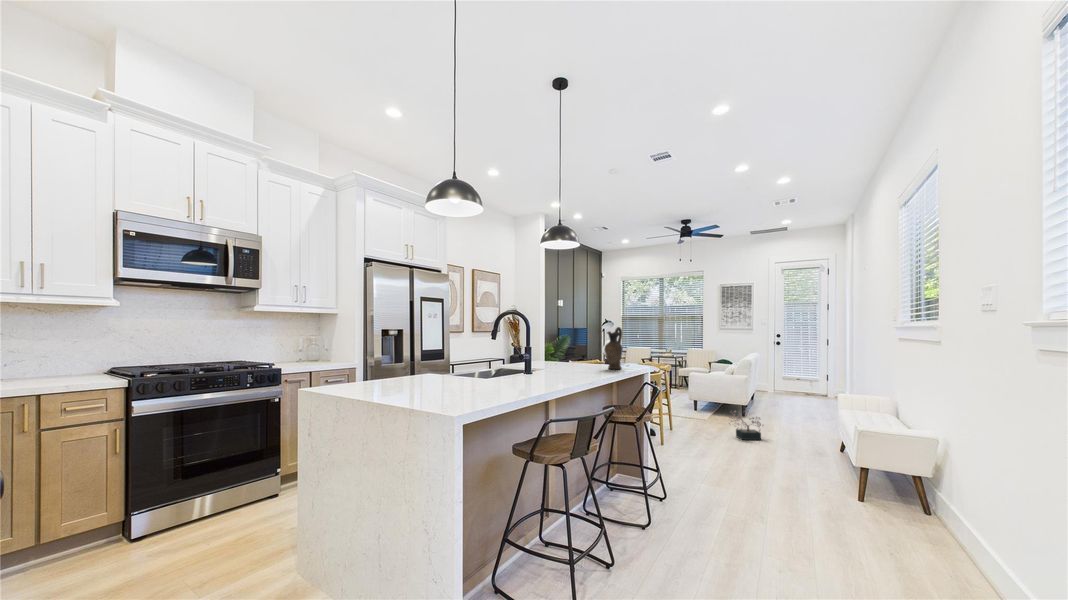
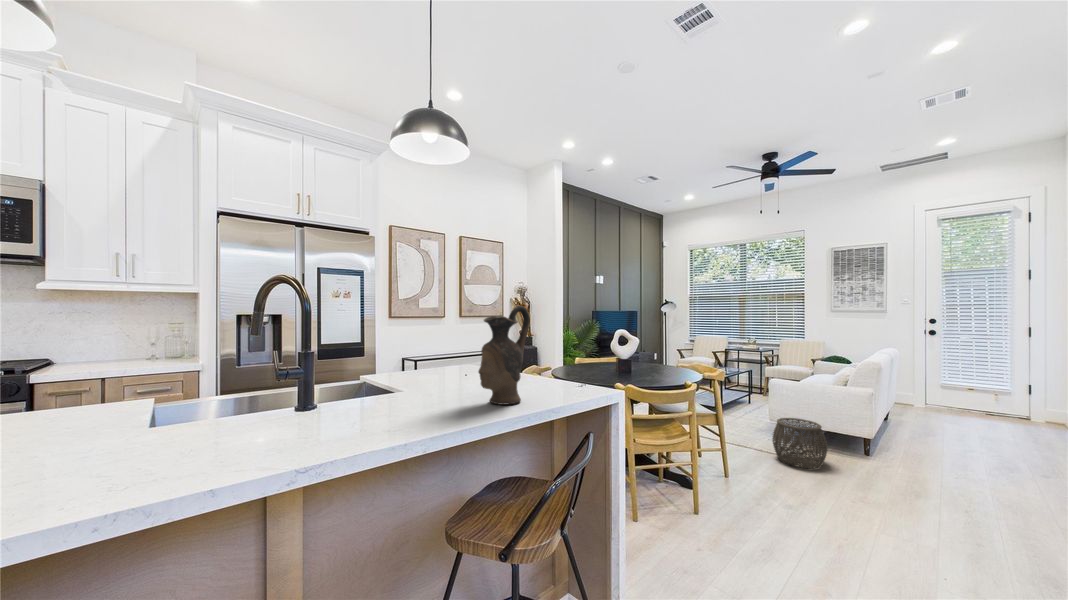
woven basket: none [693,396,724,425] -> present [772,418,827,468]
decorative plant: present [729,411,763,440] -> none [833,456,910,521]

